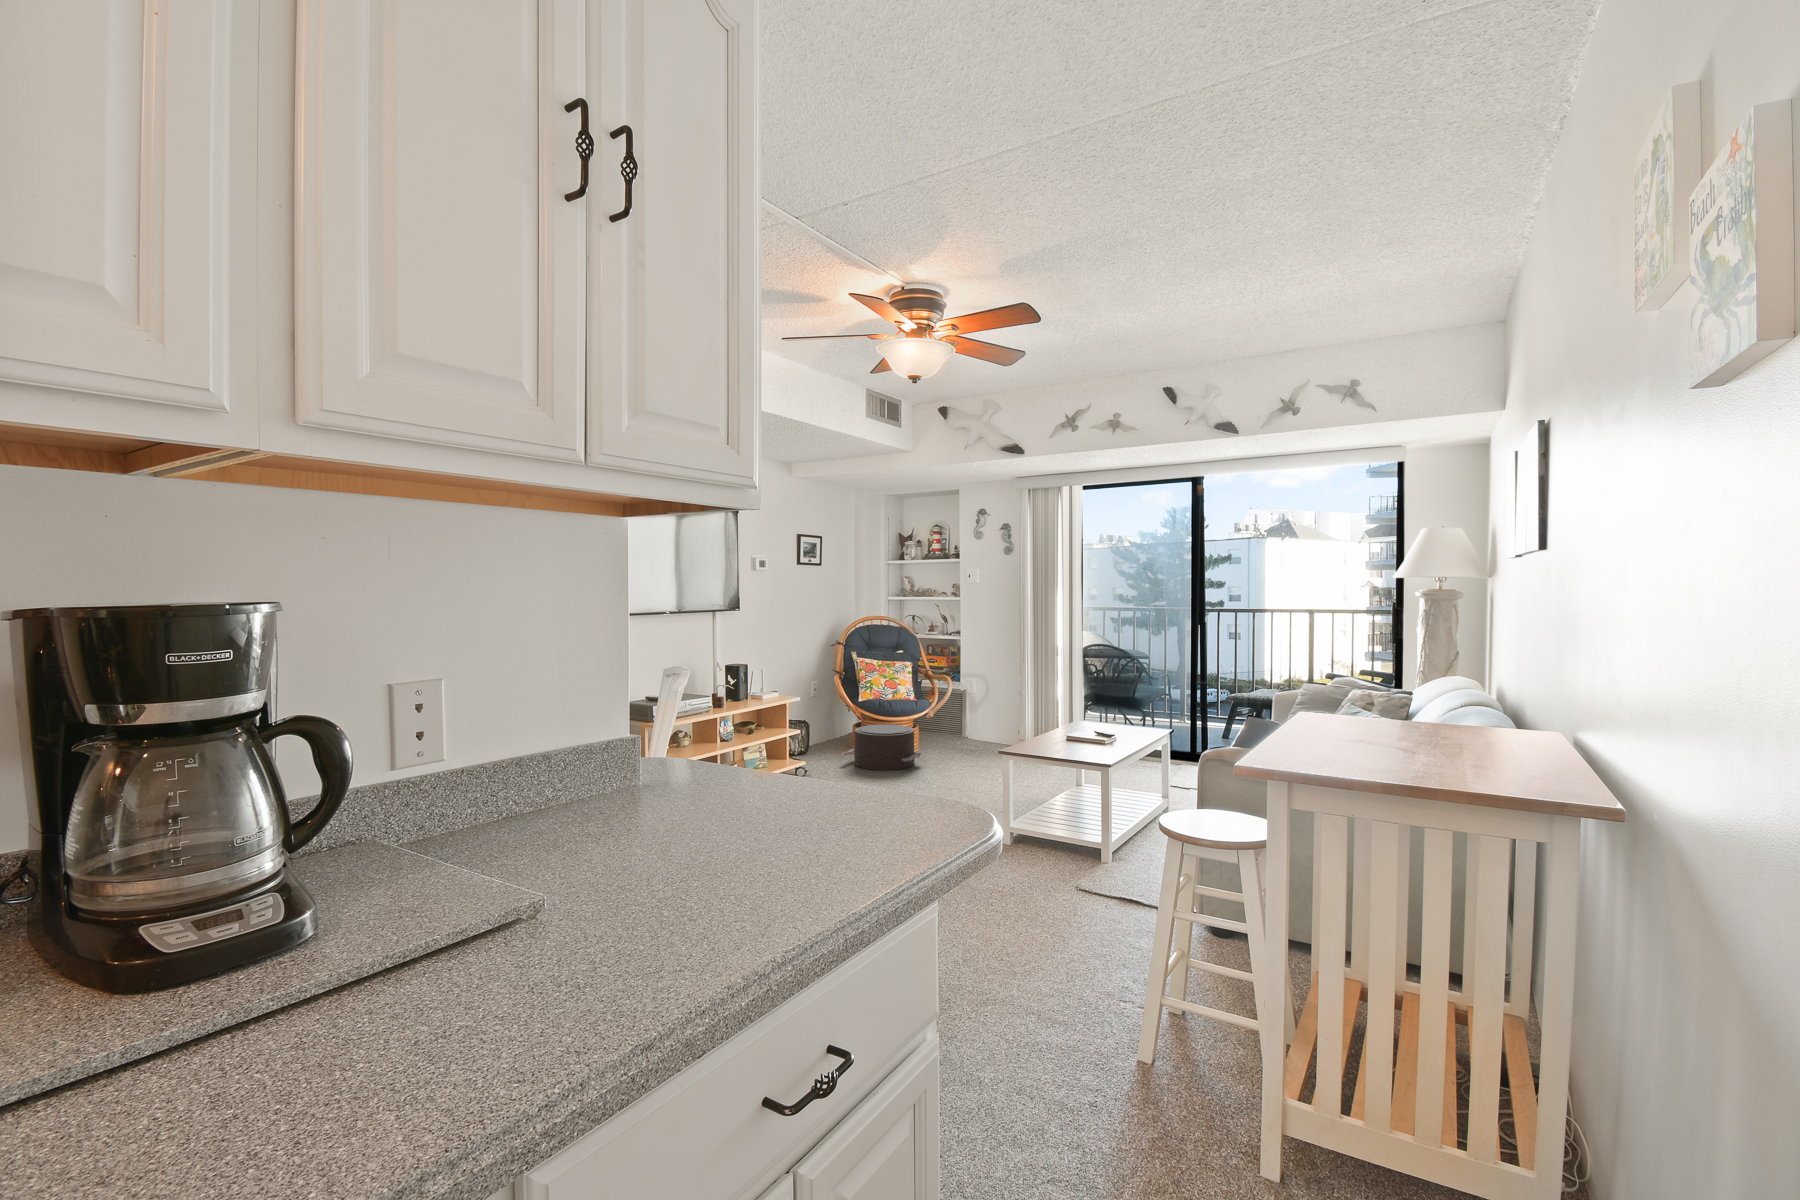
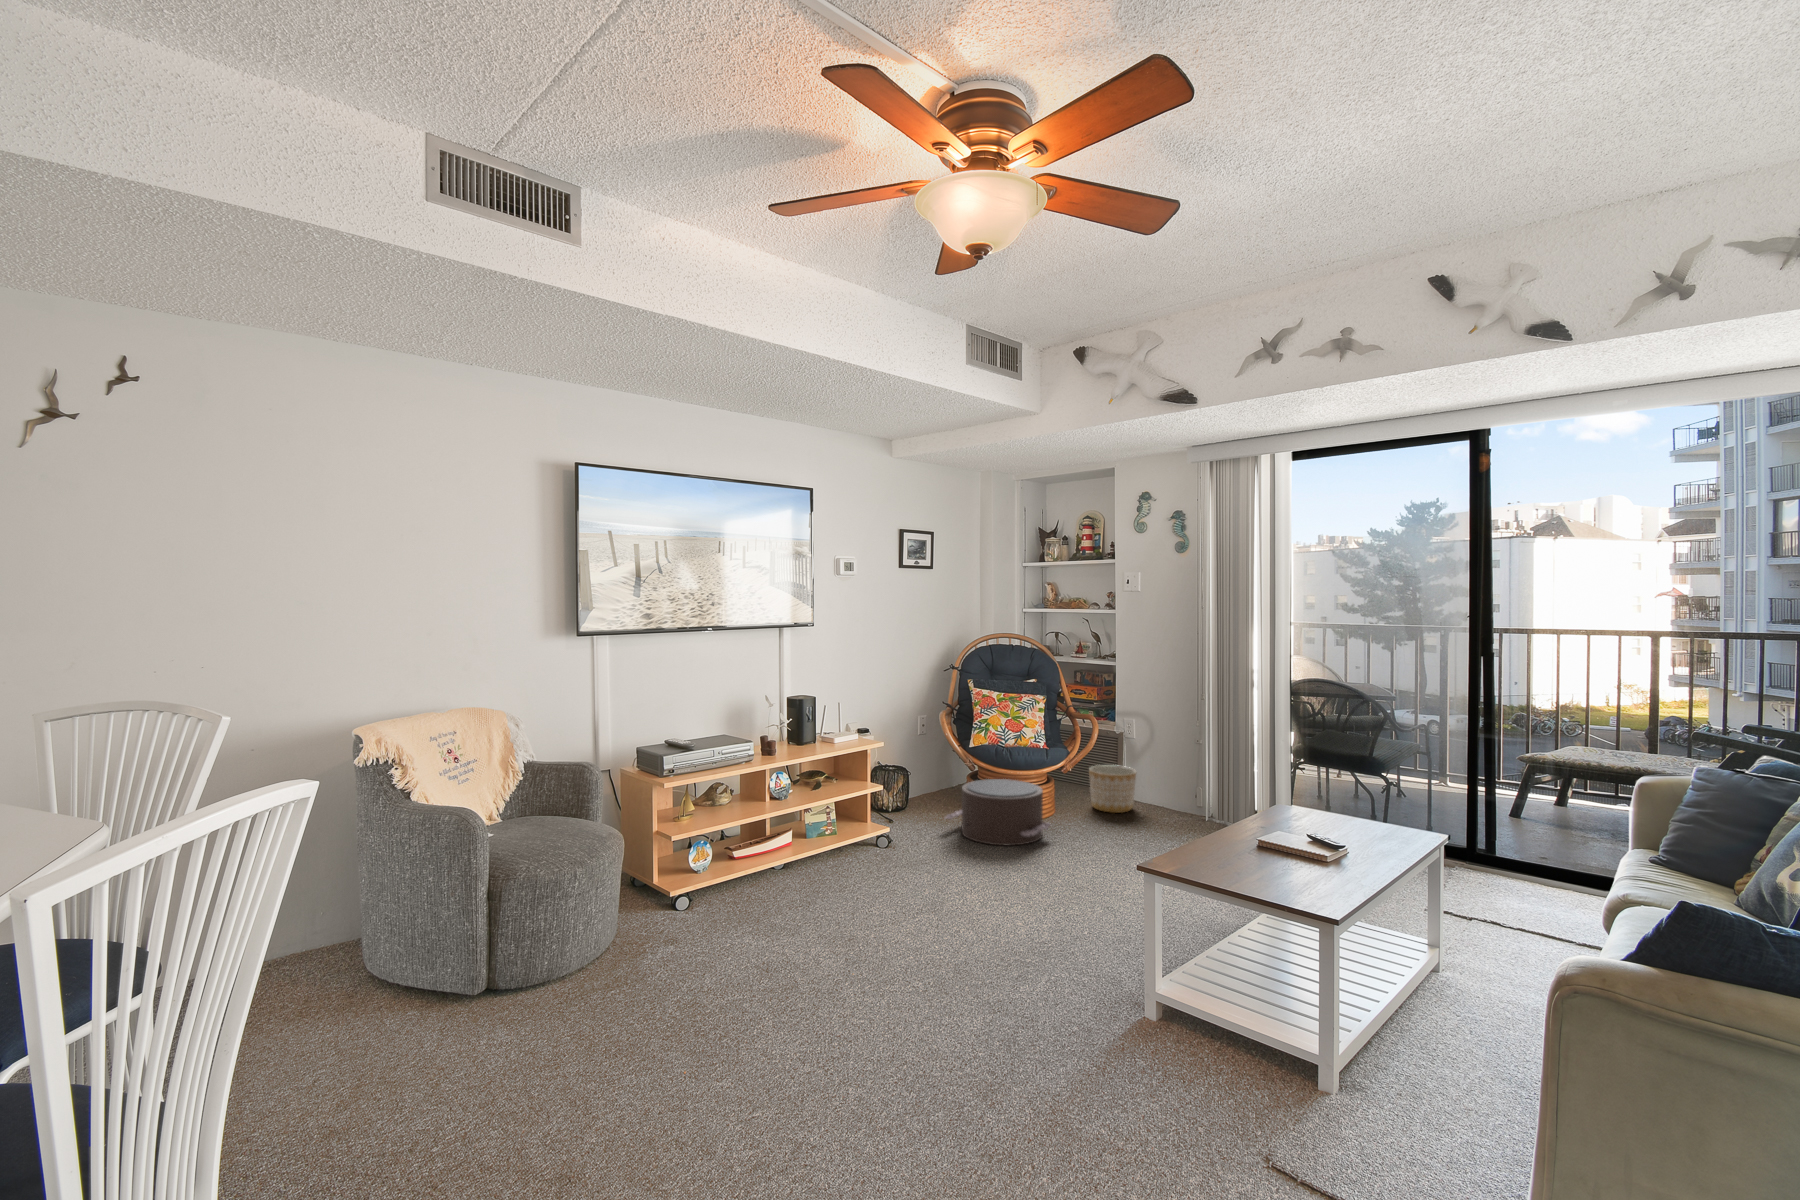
planter: none [943,714,977,748] -> present [1089,765,1136,813]

